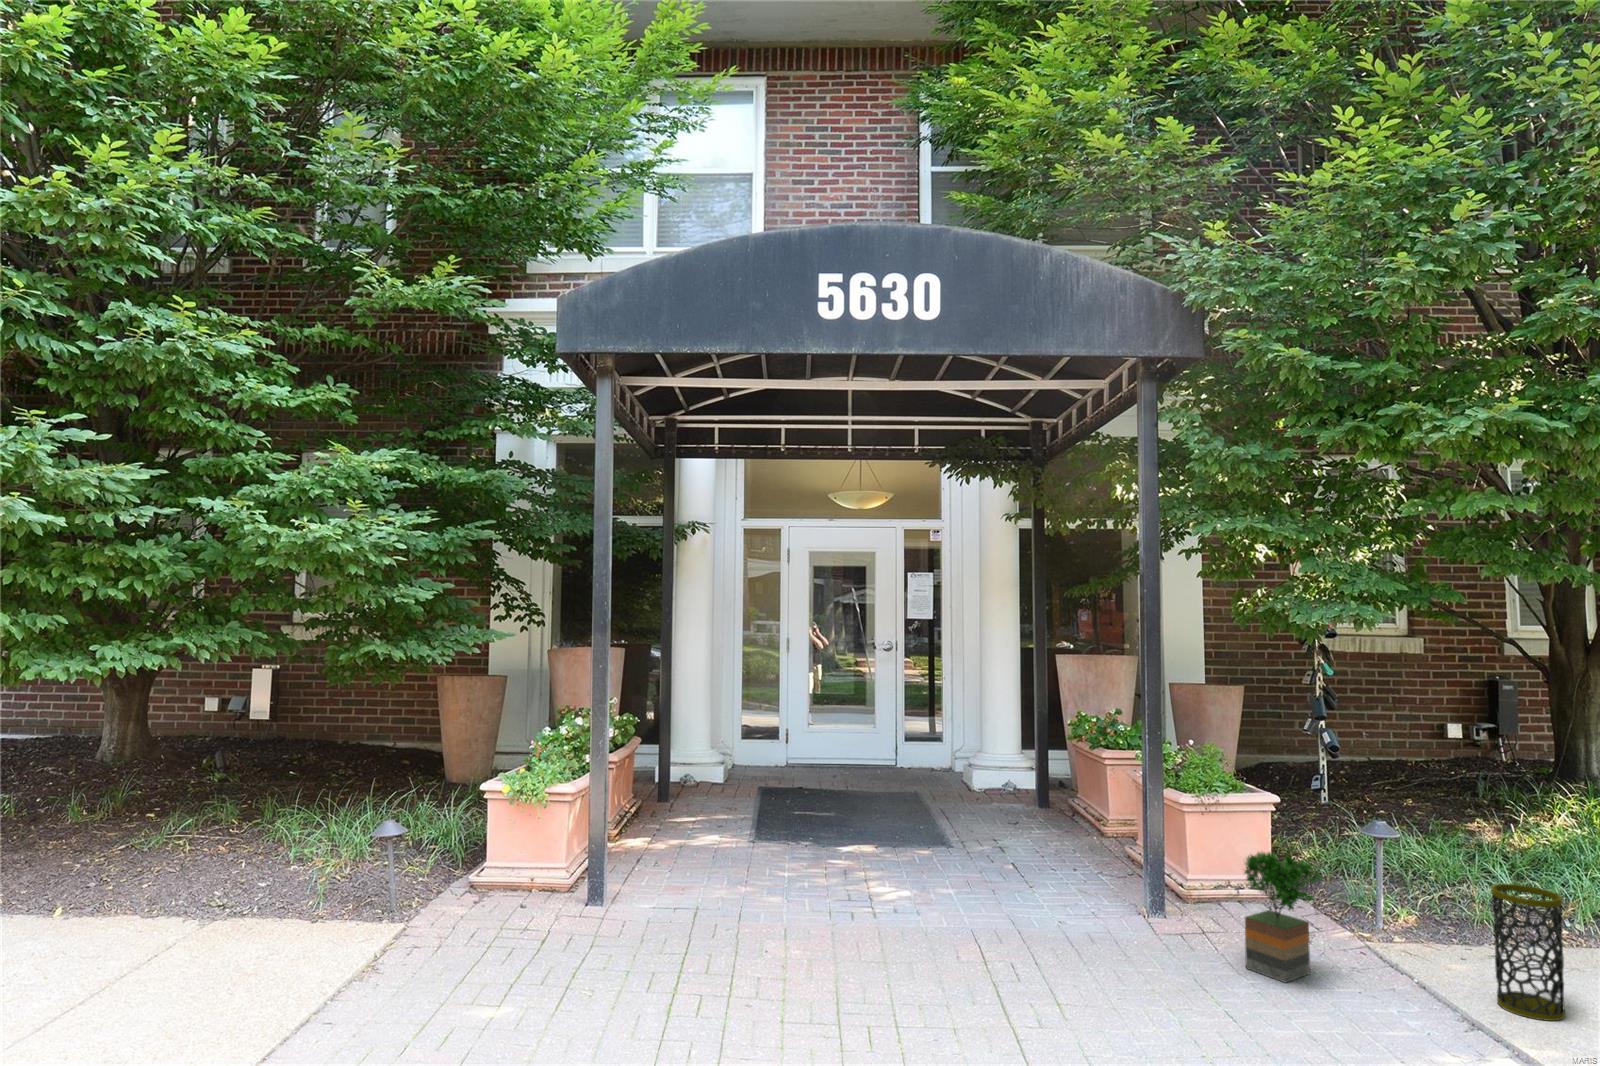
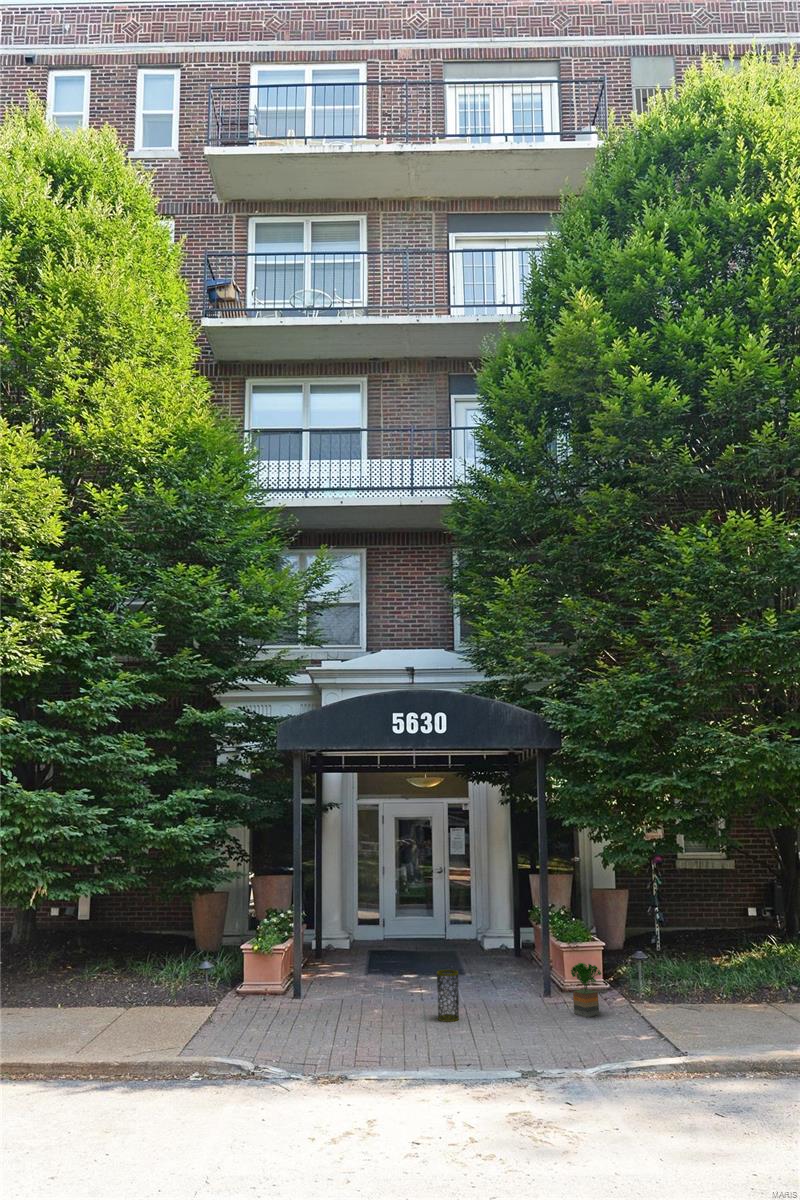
trash can: present [1492,884,1565,1021] -> present [437,970,459,1022]

